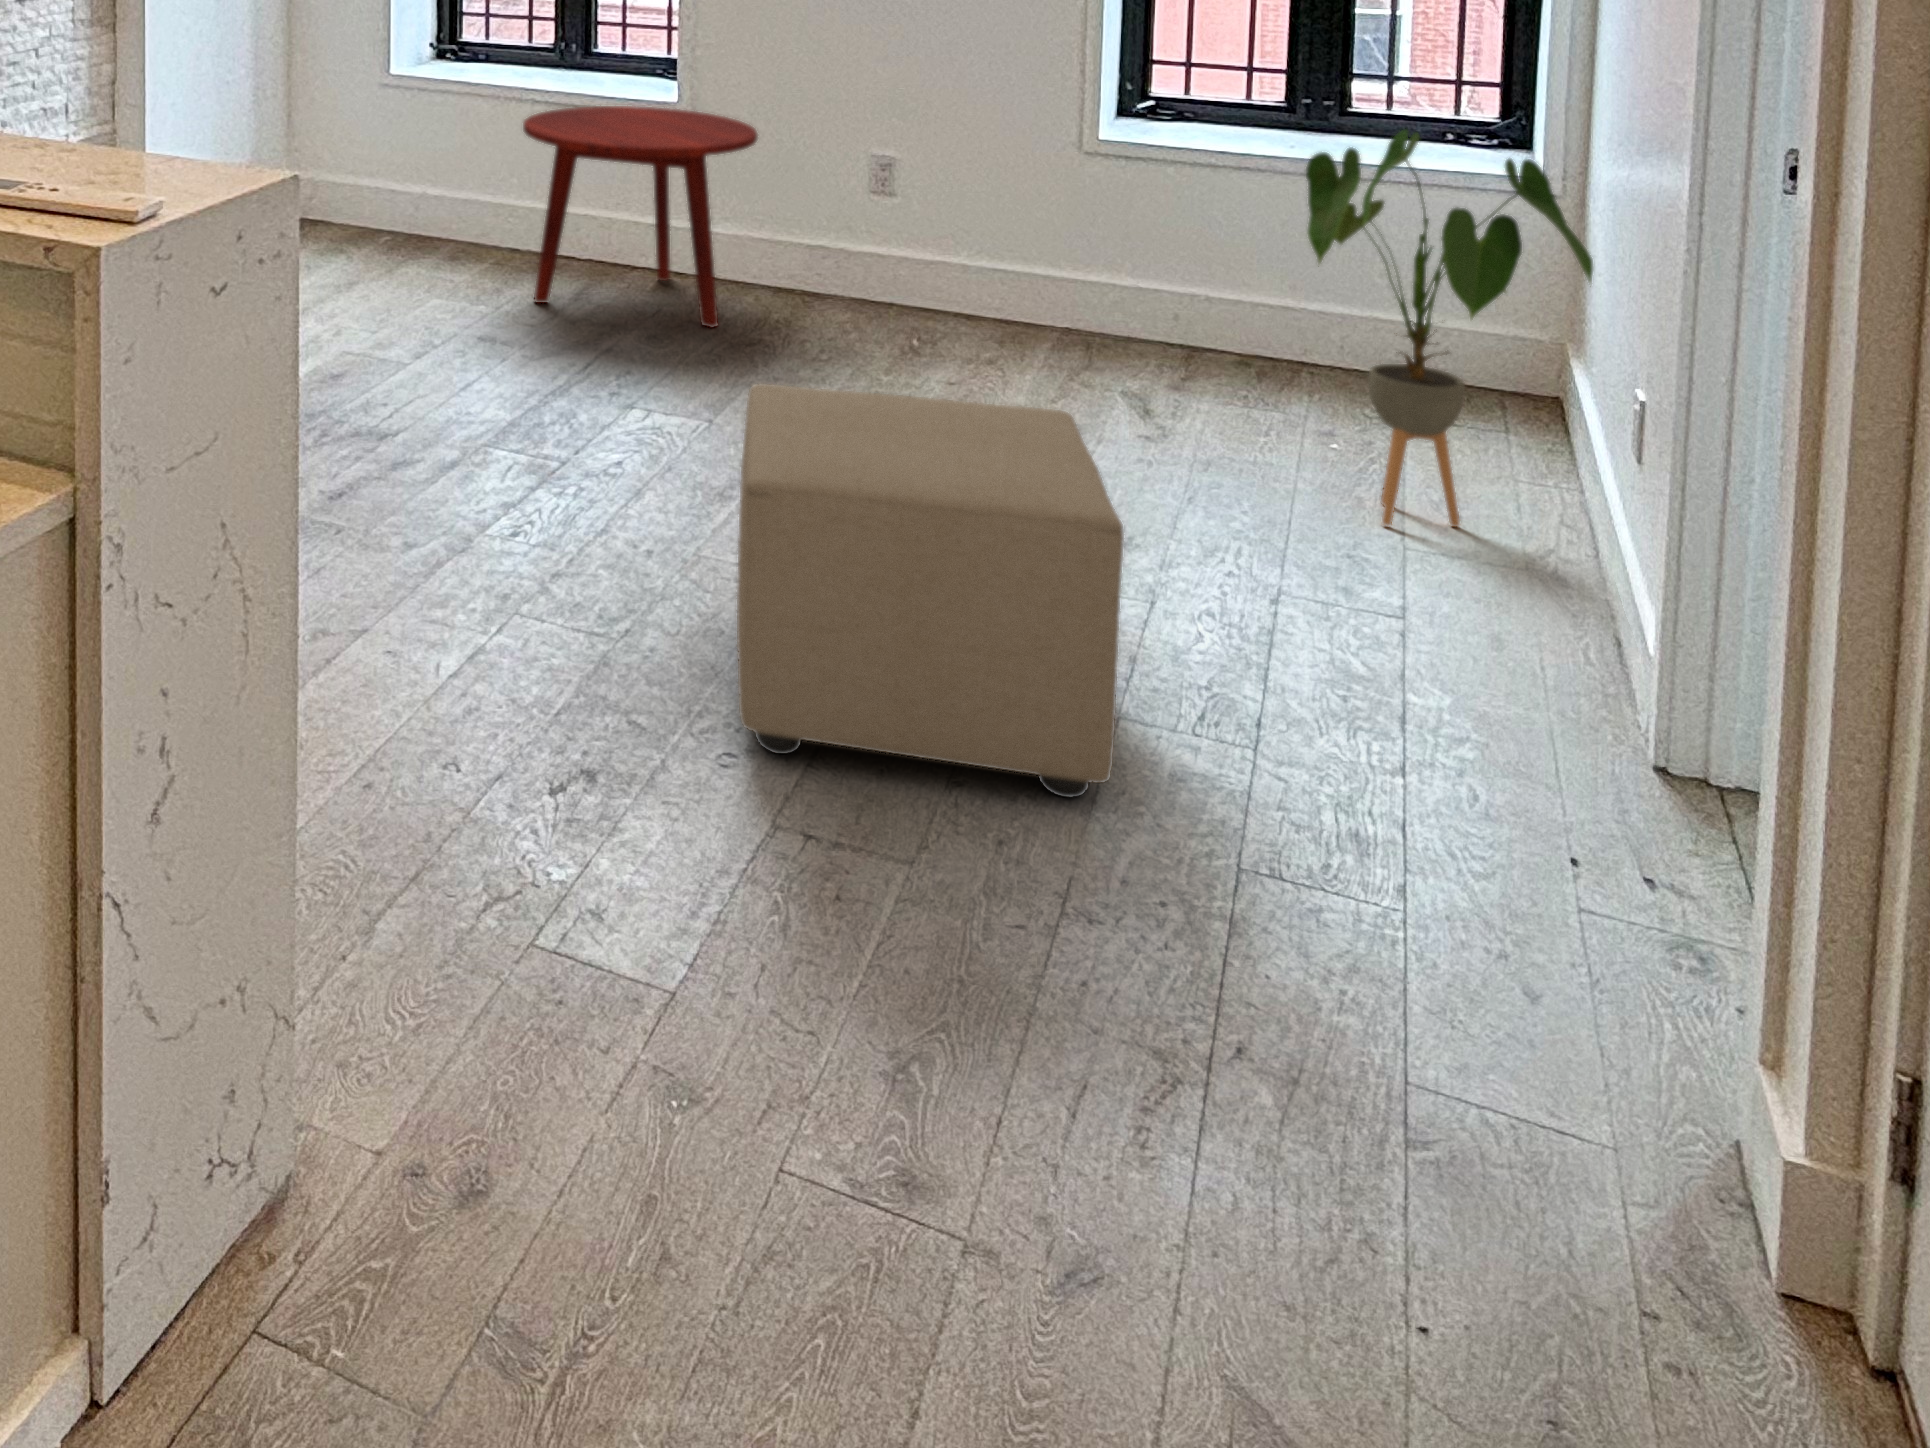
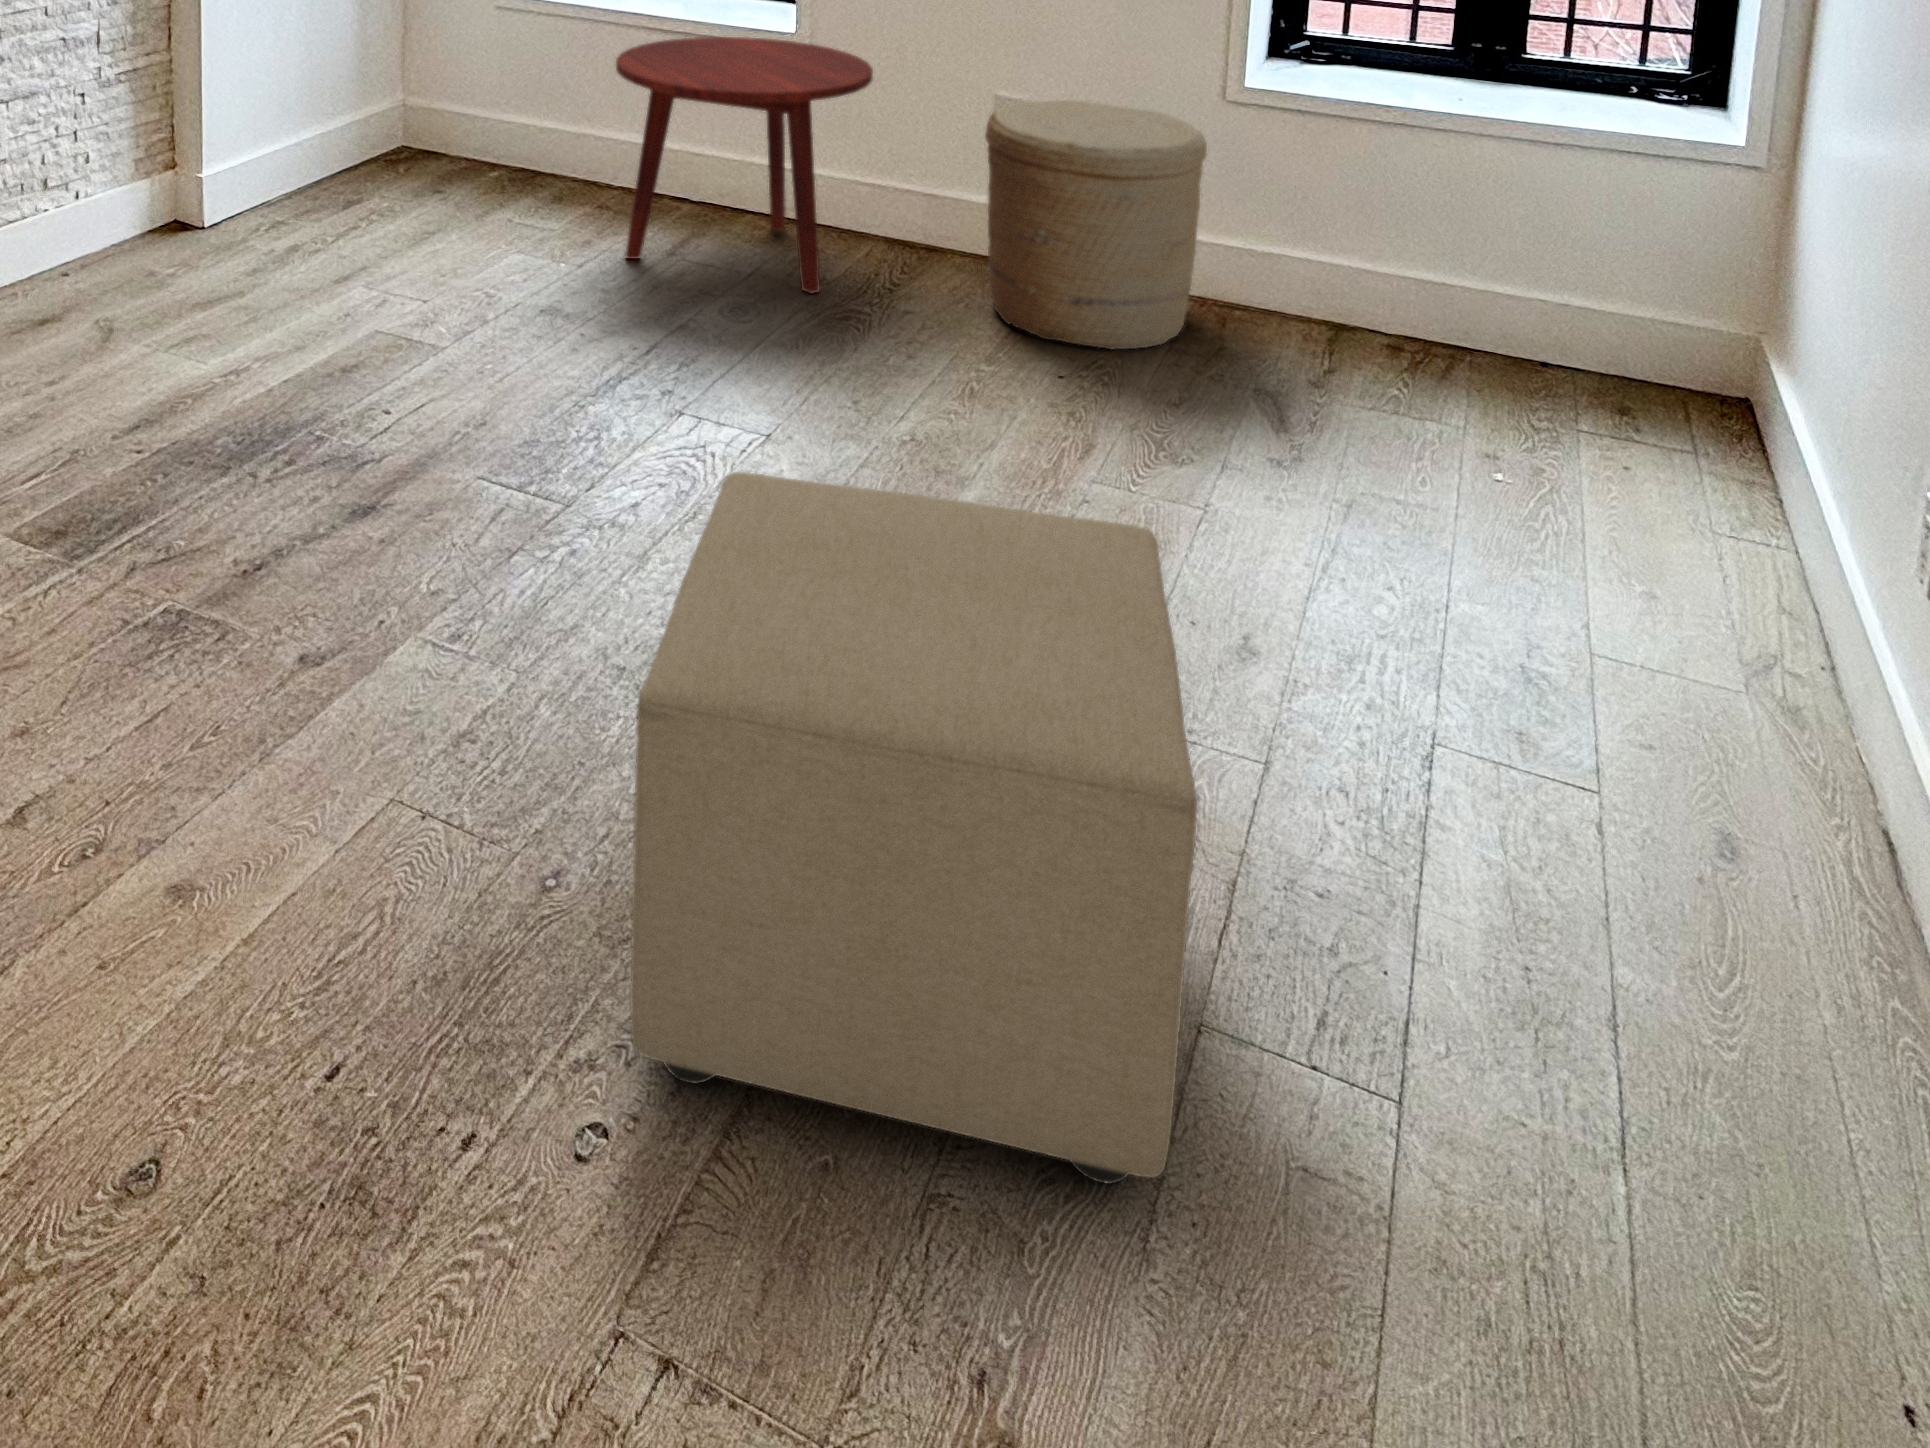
house plant: present [1306,130,1593,527] -> none [1482,105,1841,603]
woven basket: none [866,155,1067,366] -> present [985,100,1207,350]

